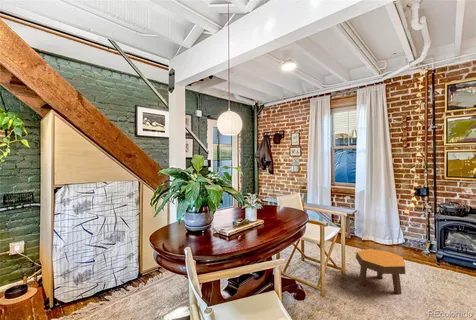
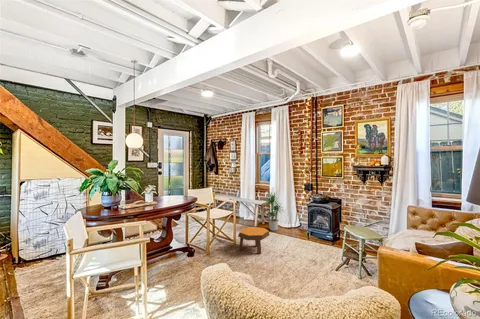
potted plant: none [354,196,393,249] -> present [265,193,280,231]

